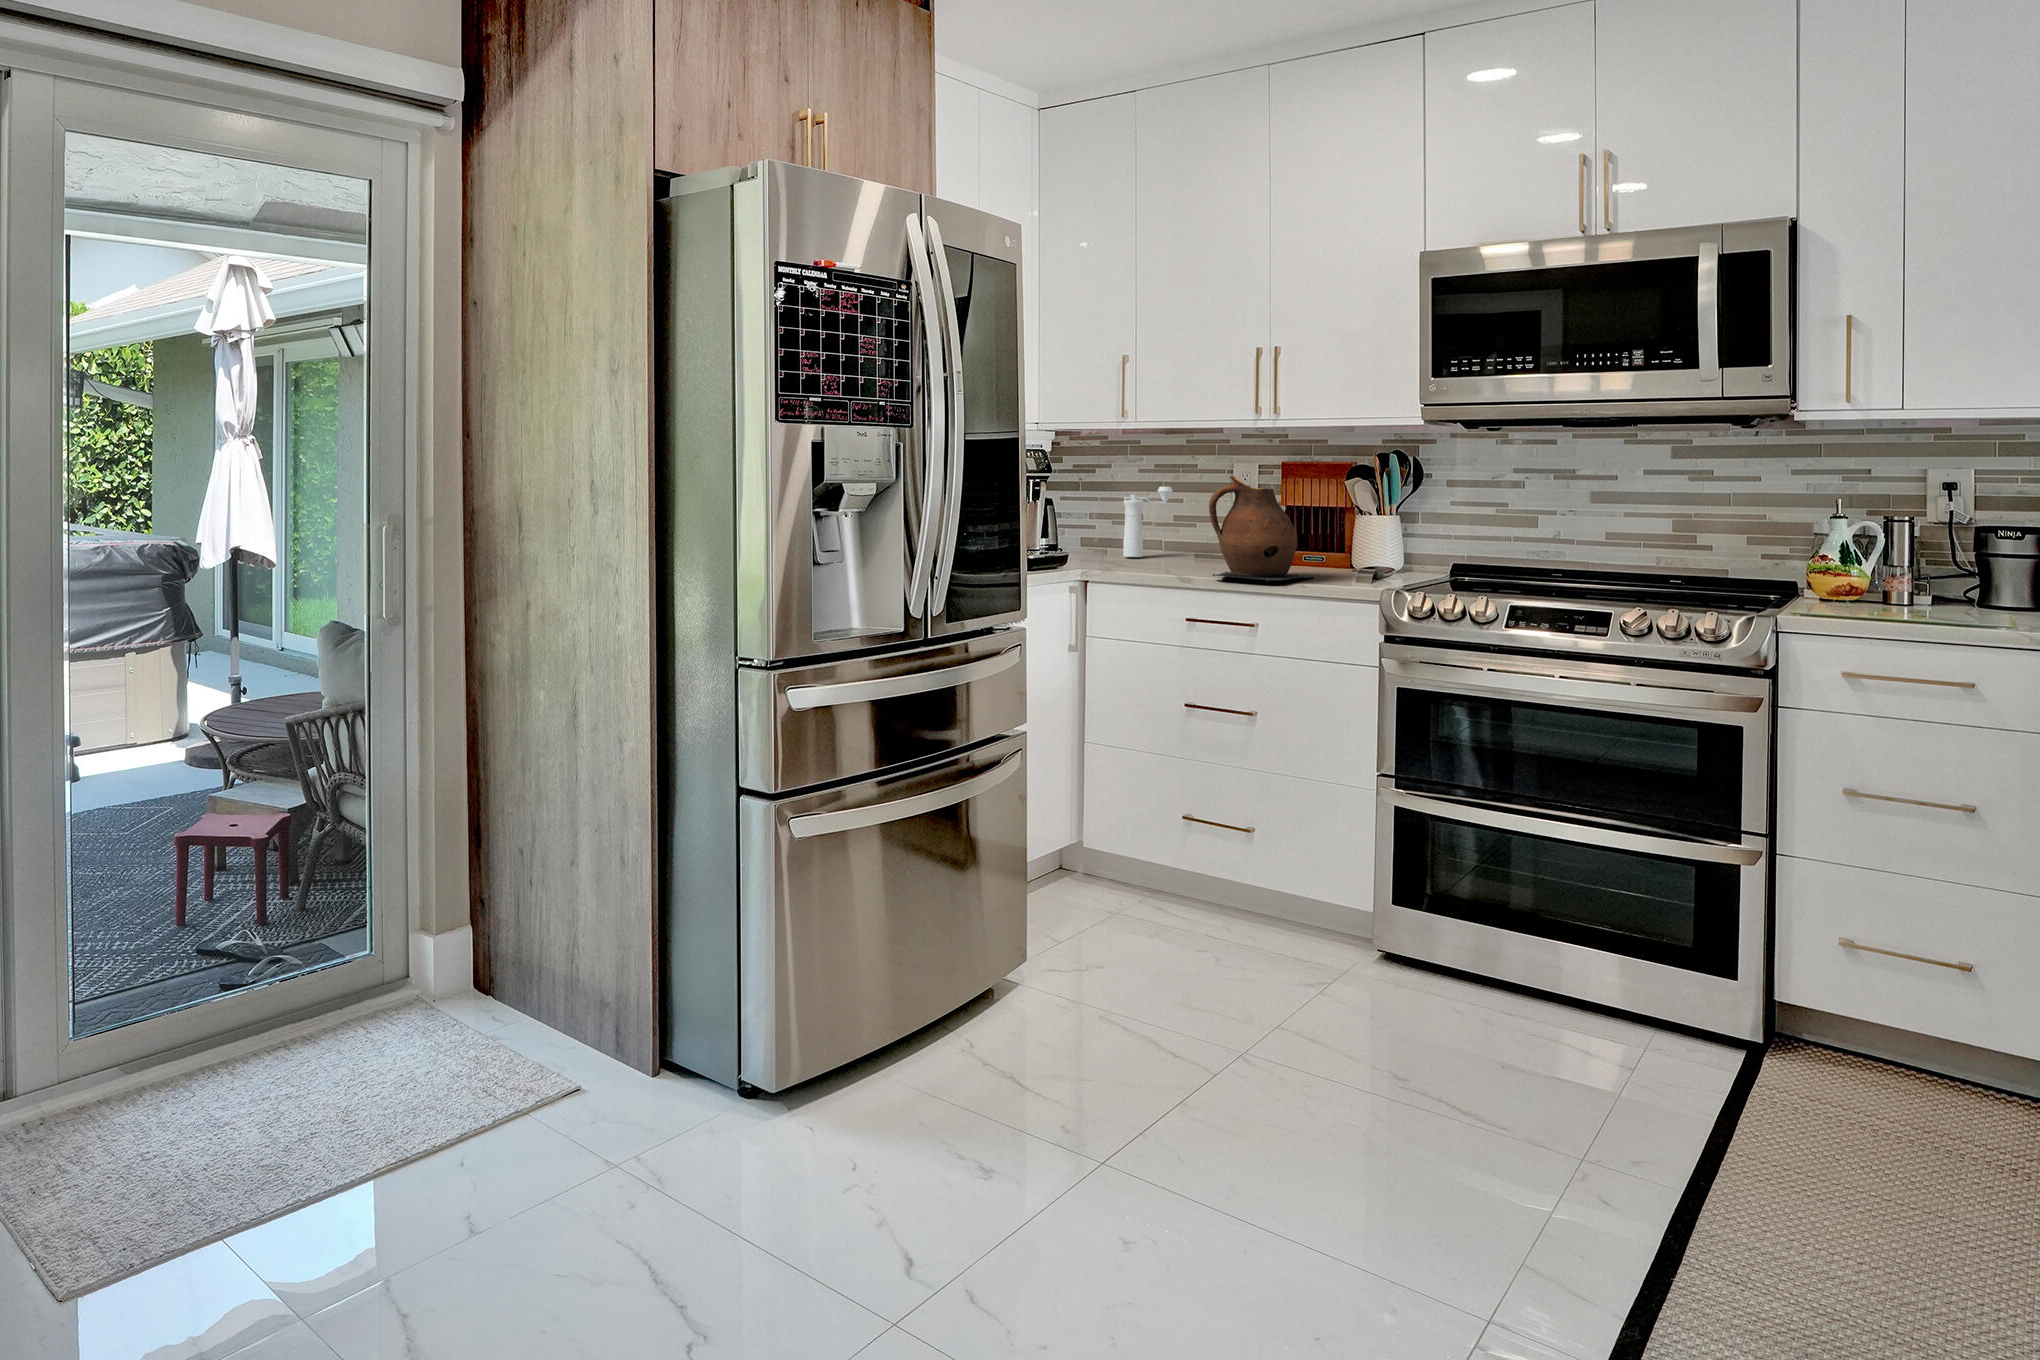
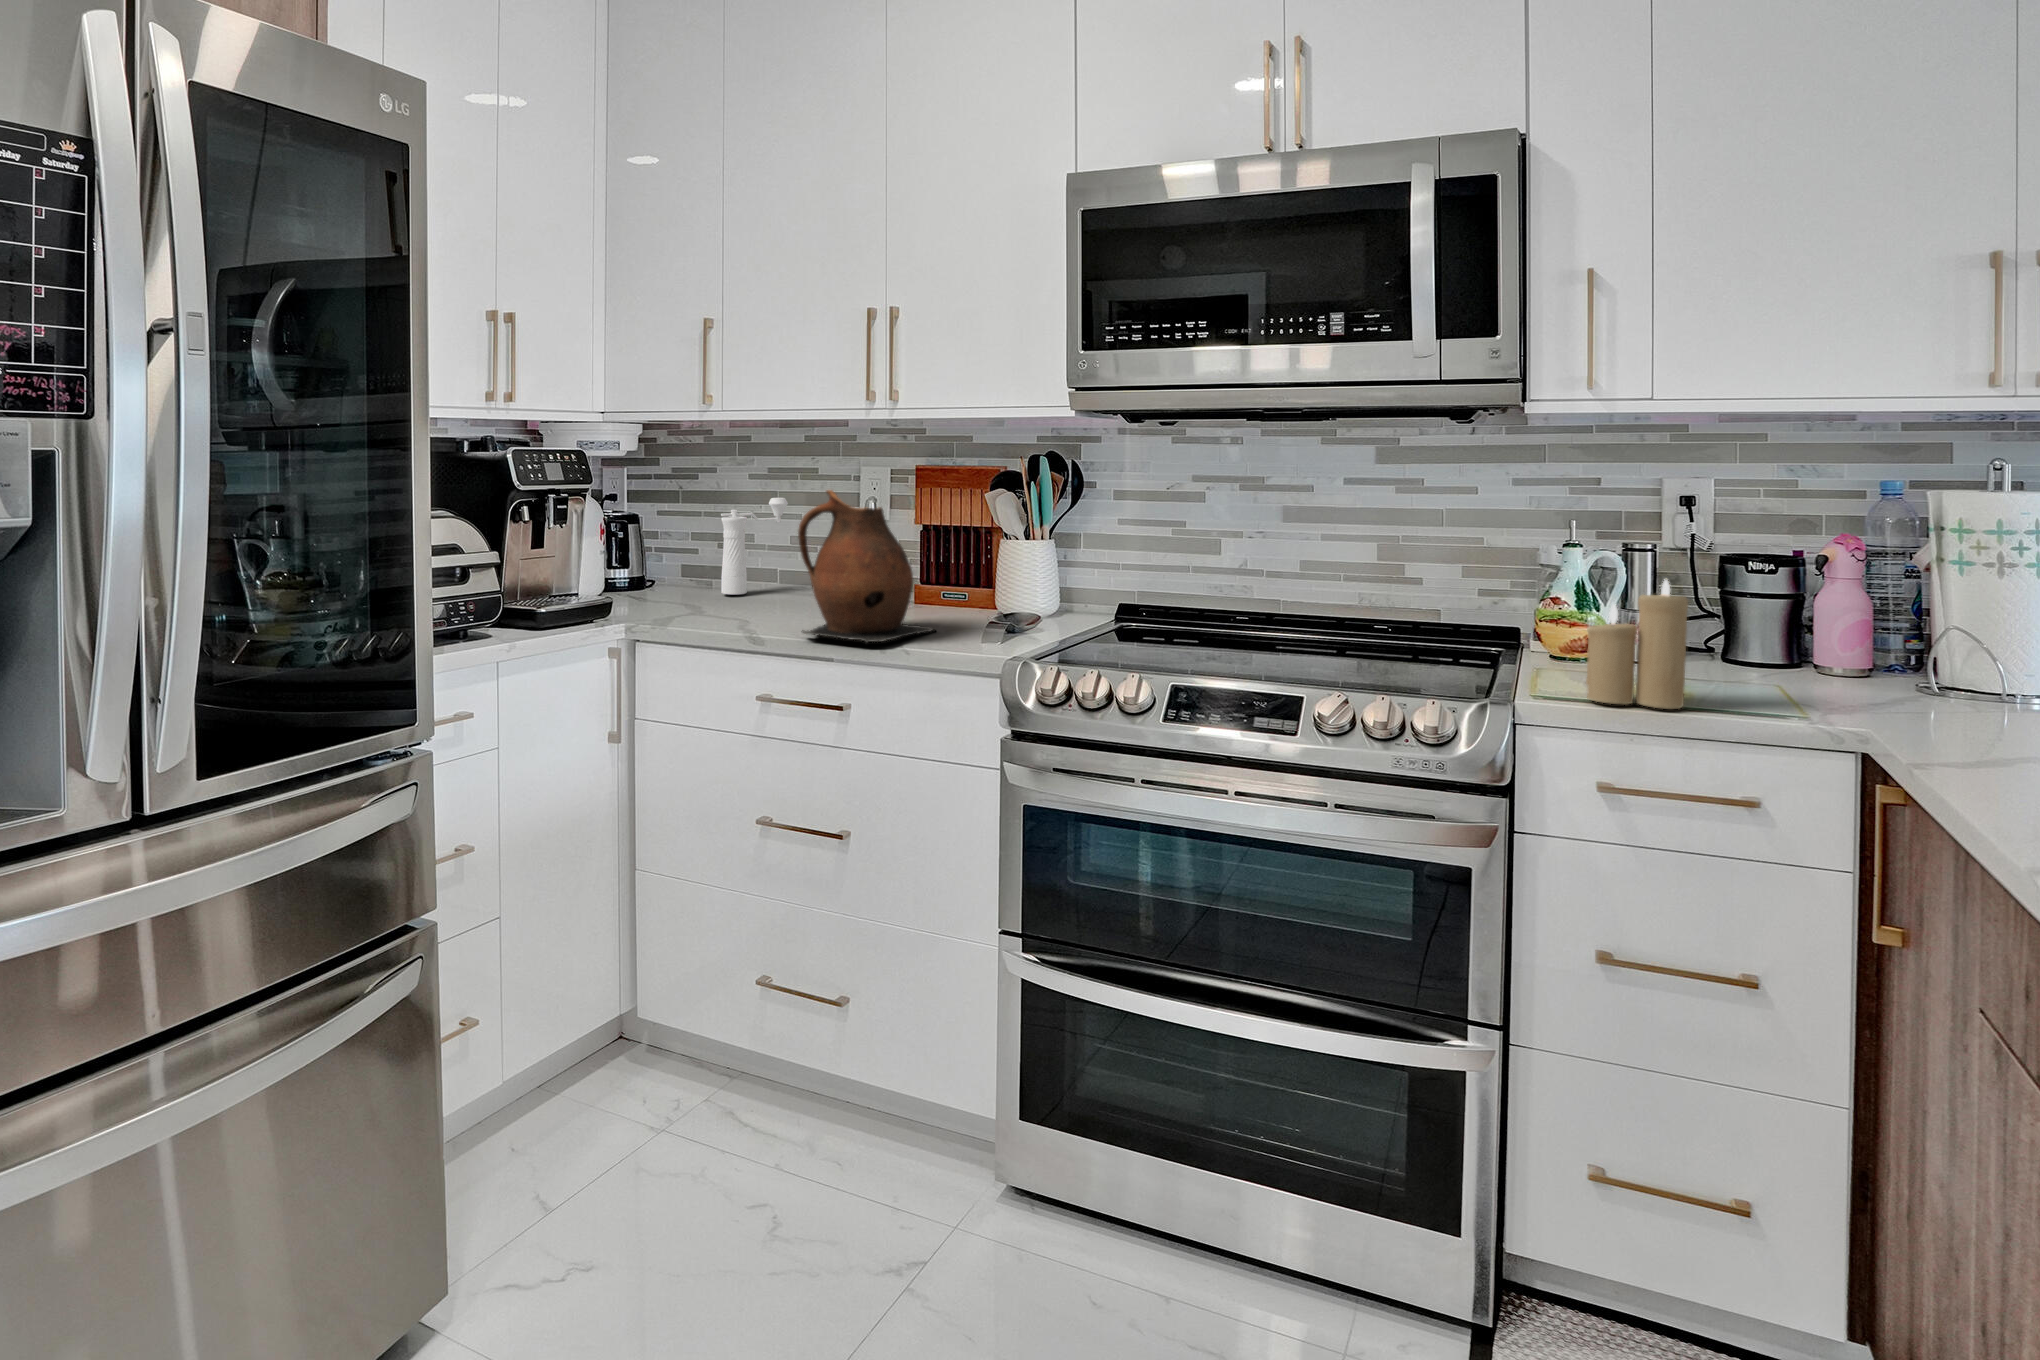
candle: none [1833,531,1913,620] -> present [1586,580,1688,709]

